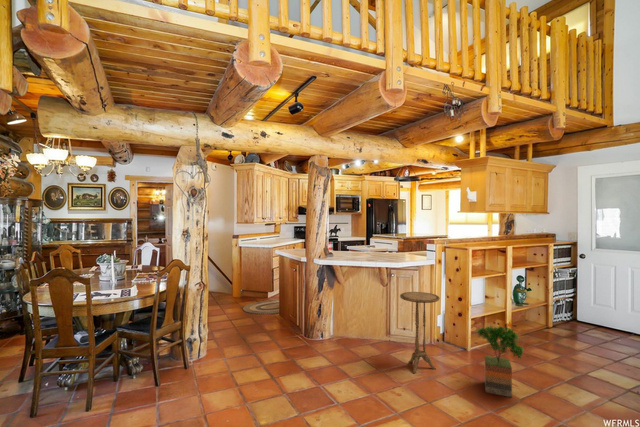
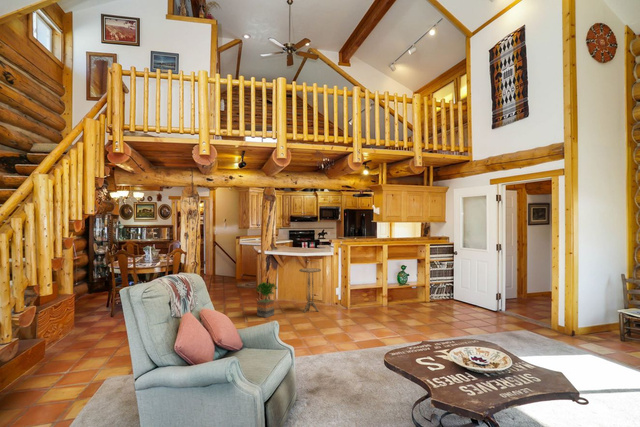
potted tree: present [477,326,524,397] -> present [257,282,277,318]

